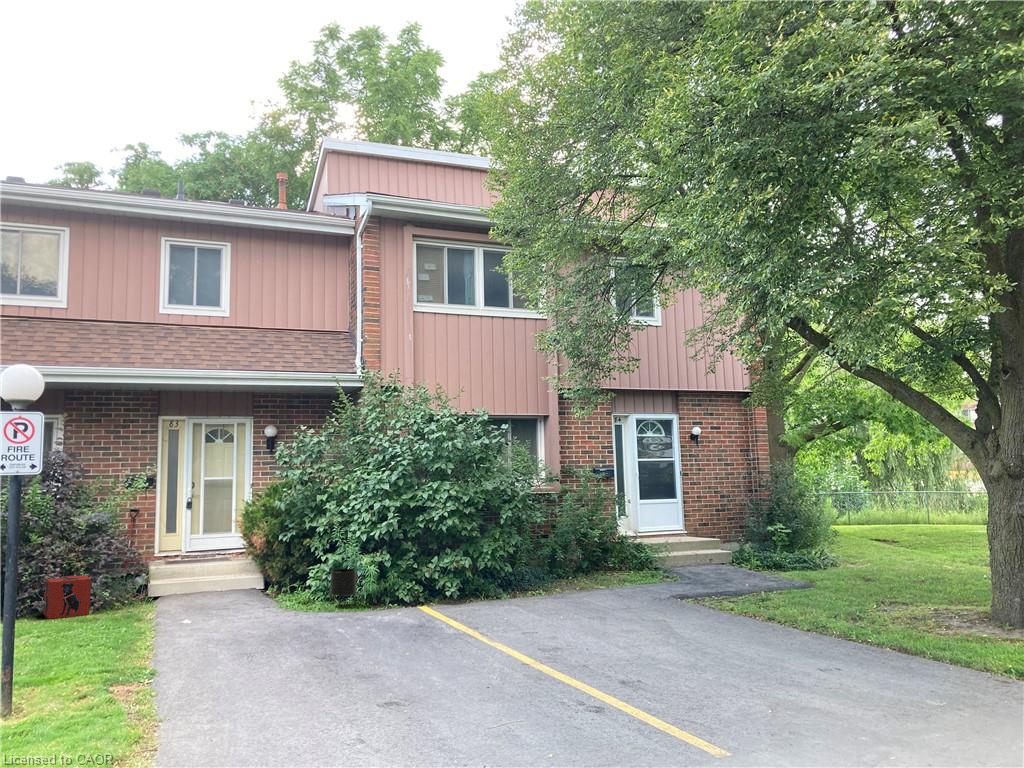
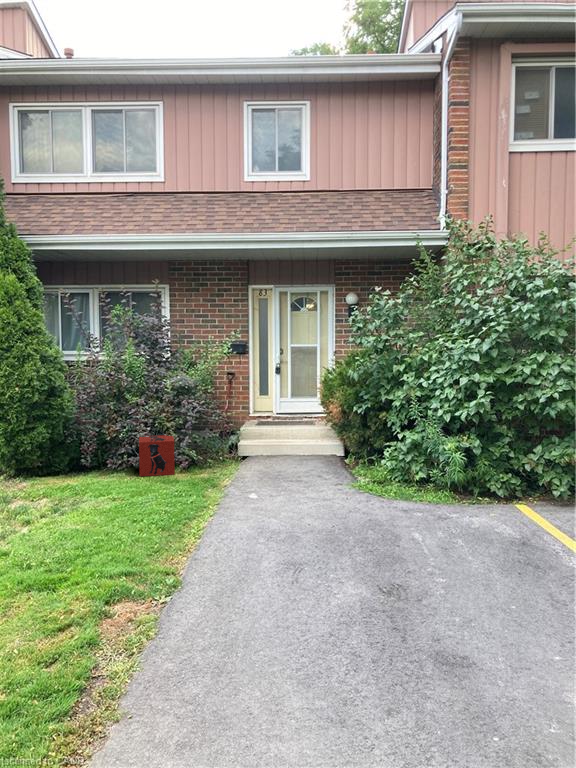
planter: present [330,568,356,604] -> none [407,451,438,498]

